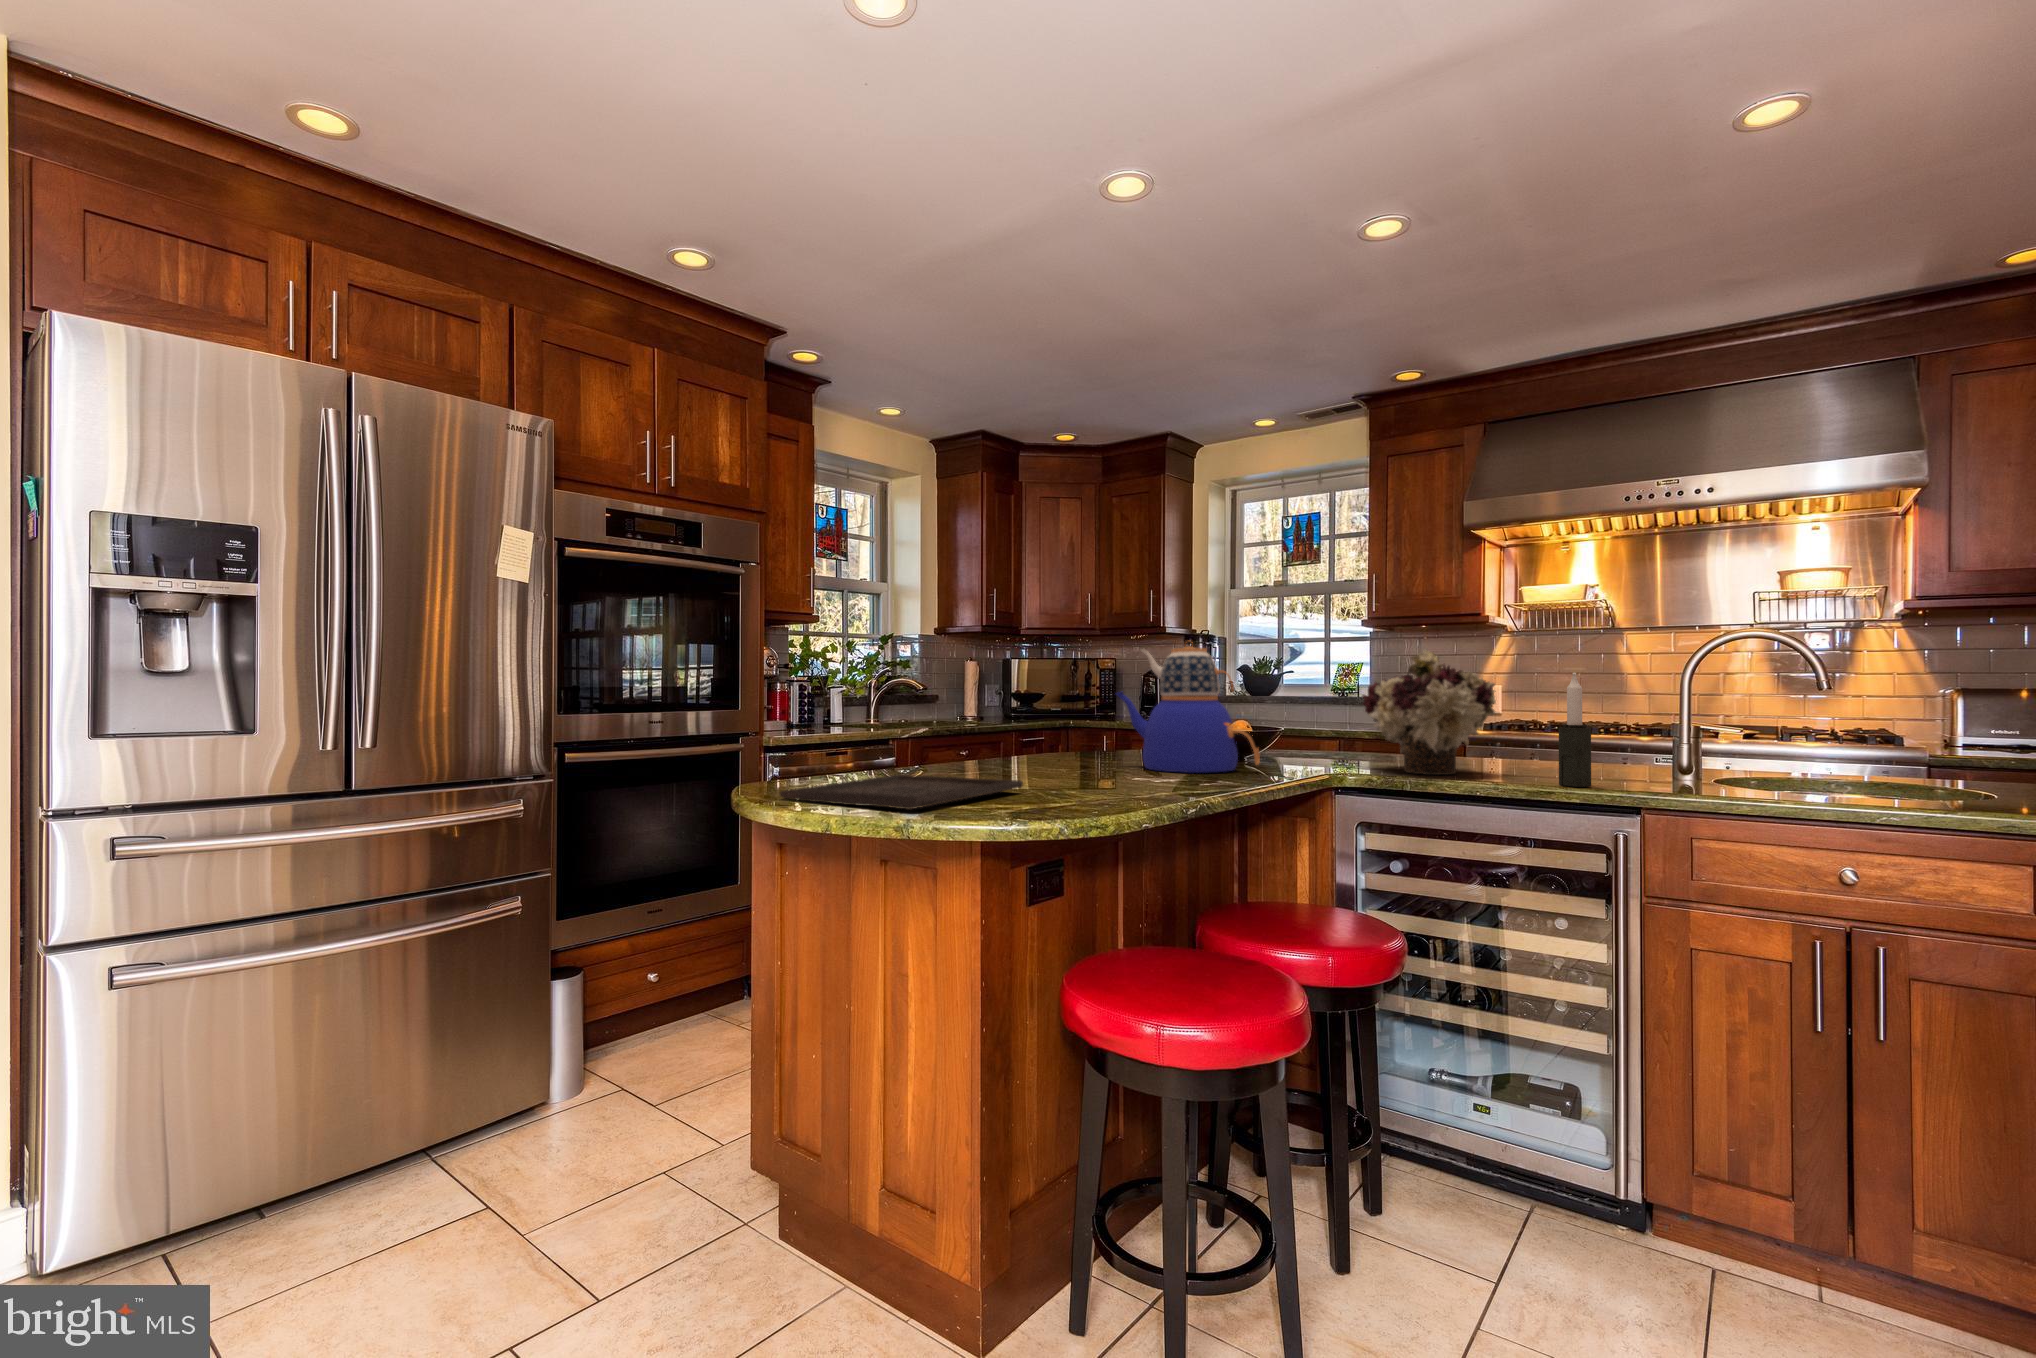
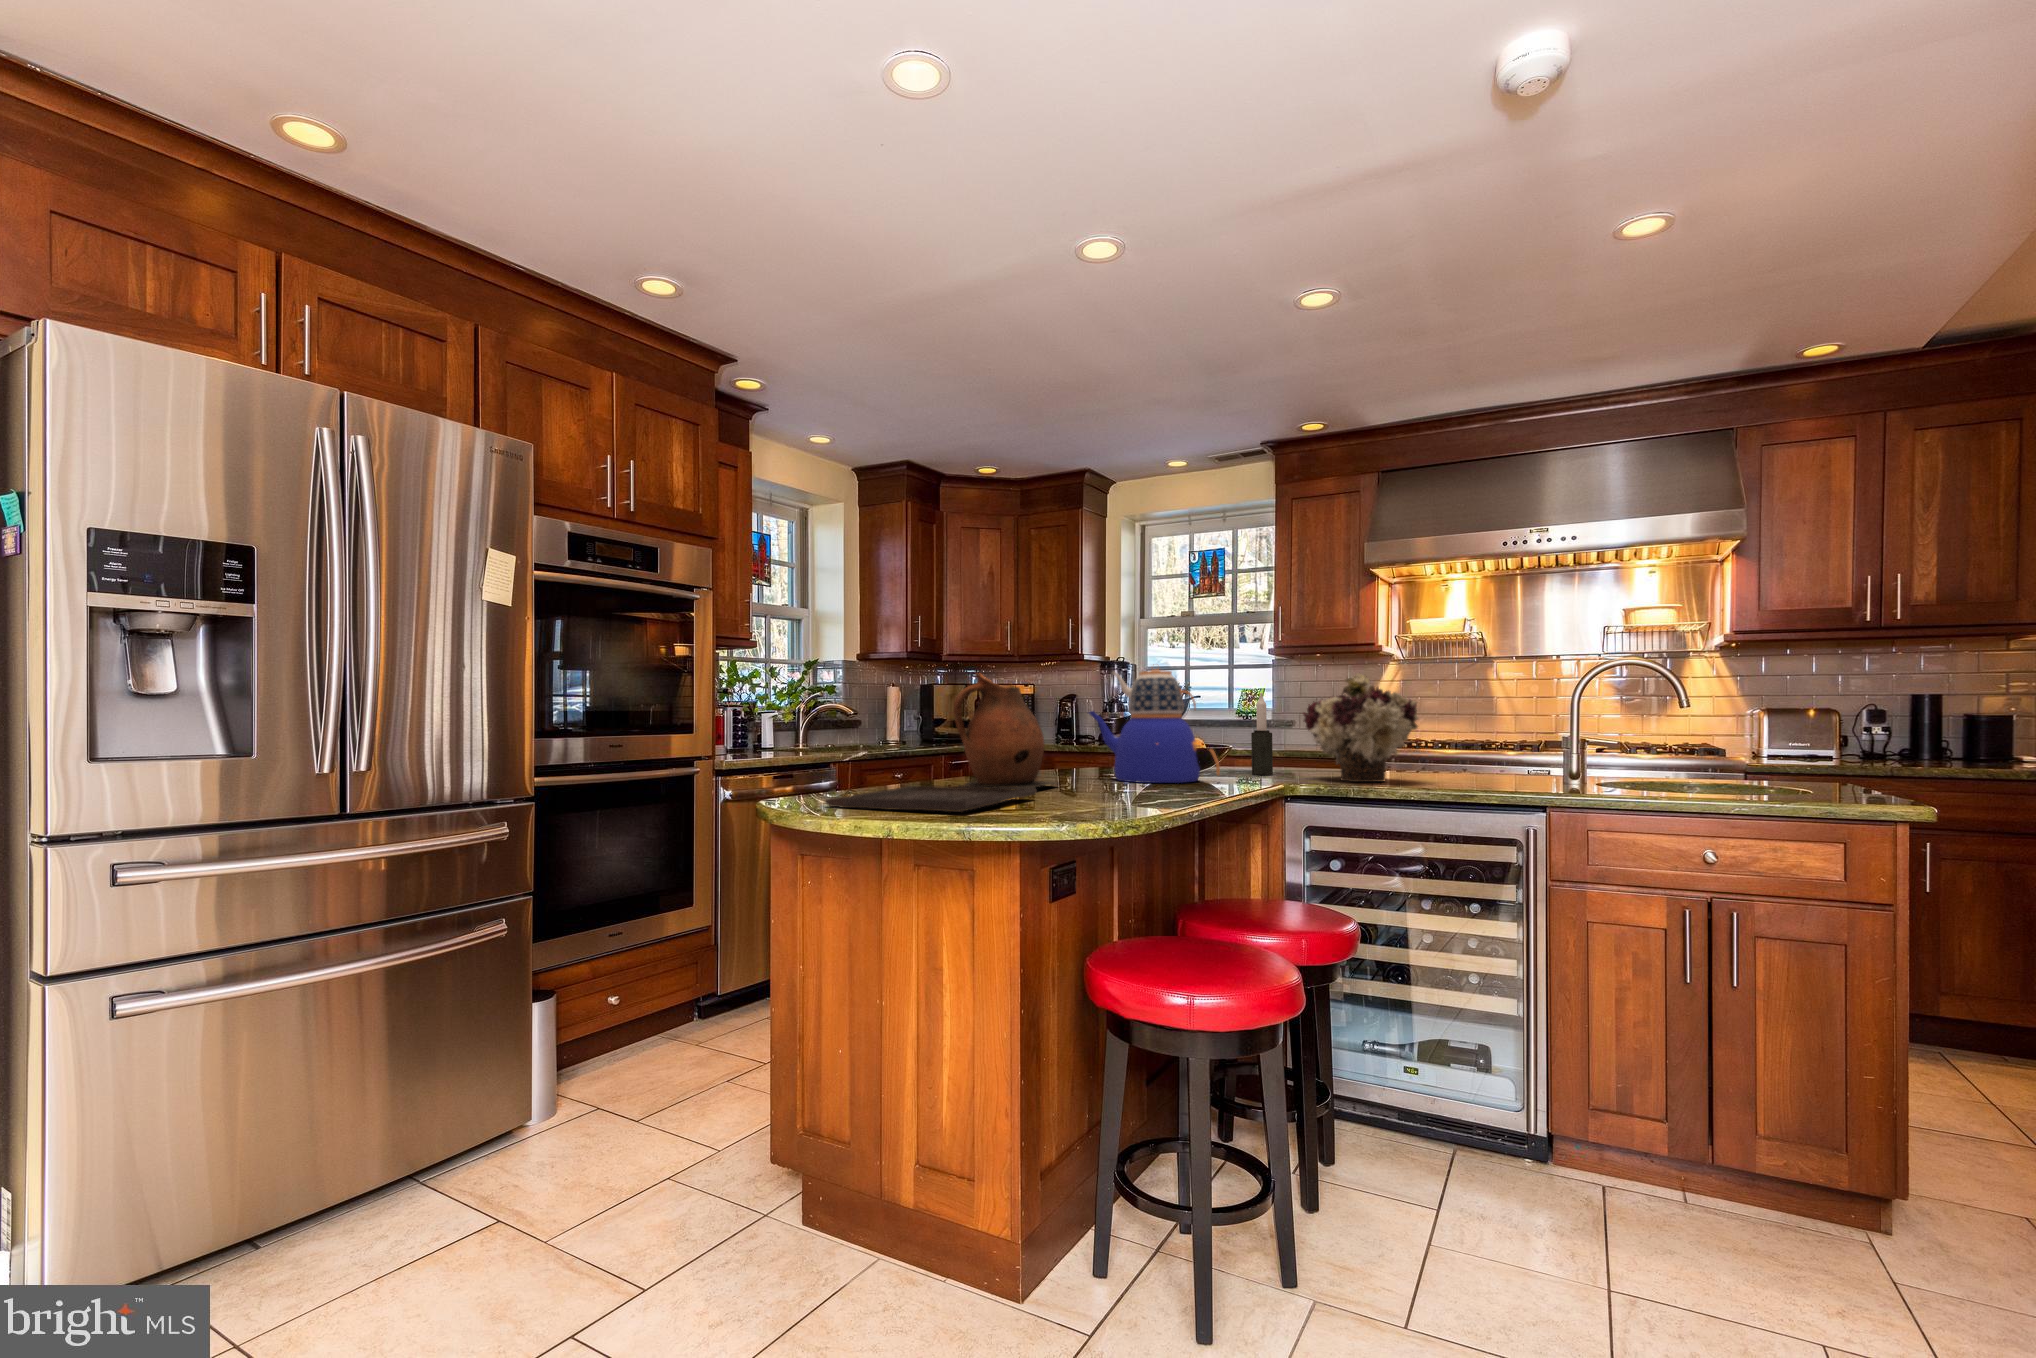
ceramic pitcher: none [952,652,1070,781] -> present [954,673,1059,788]
candle: present [1559,672,1591,787] -> present [1251,693,1273,775]

